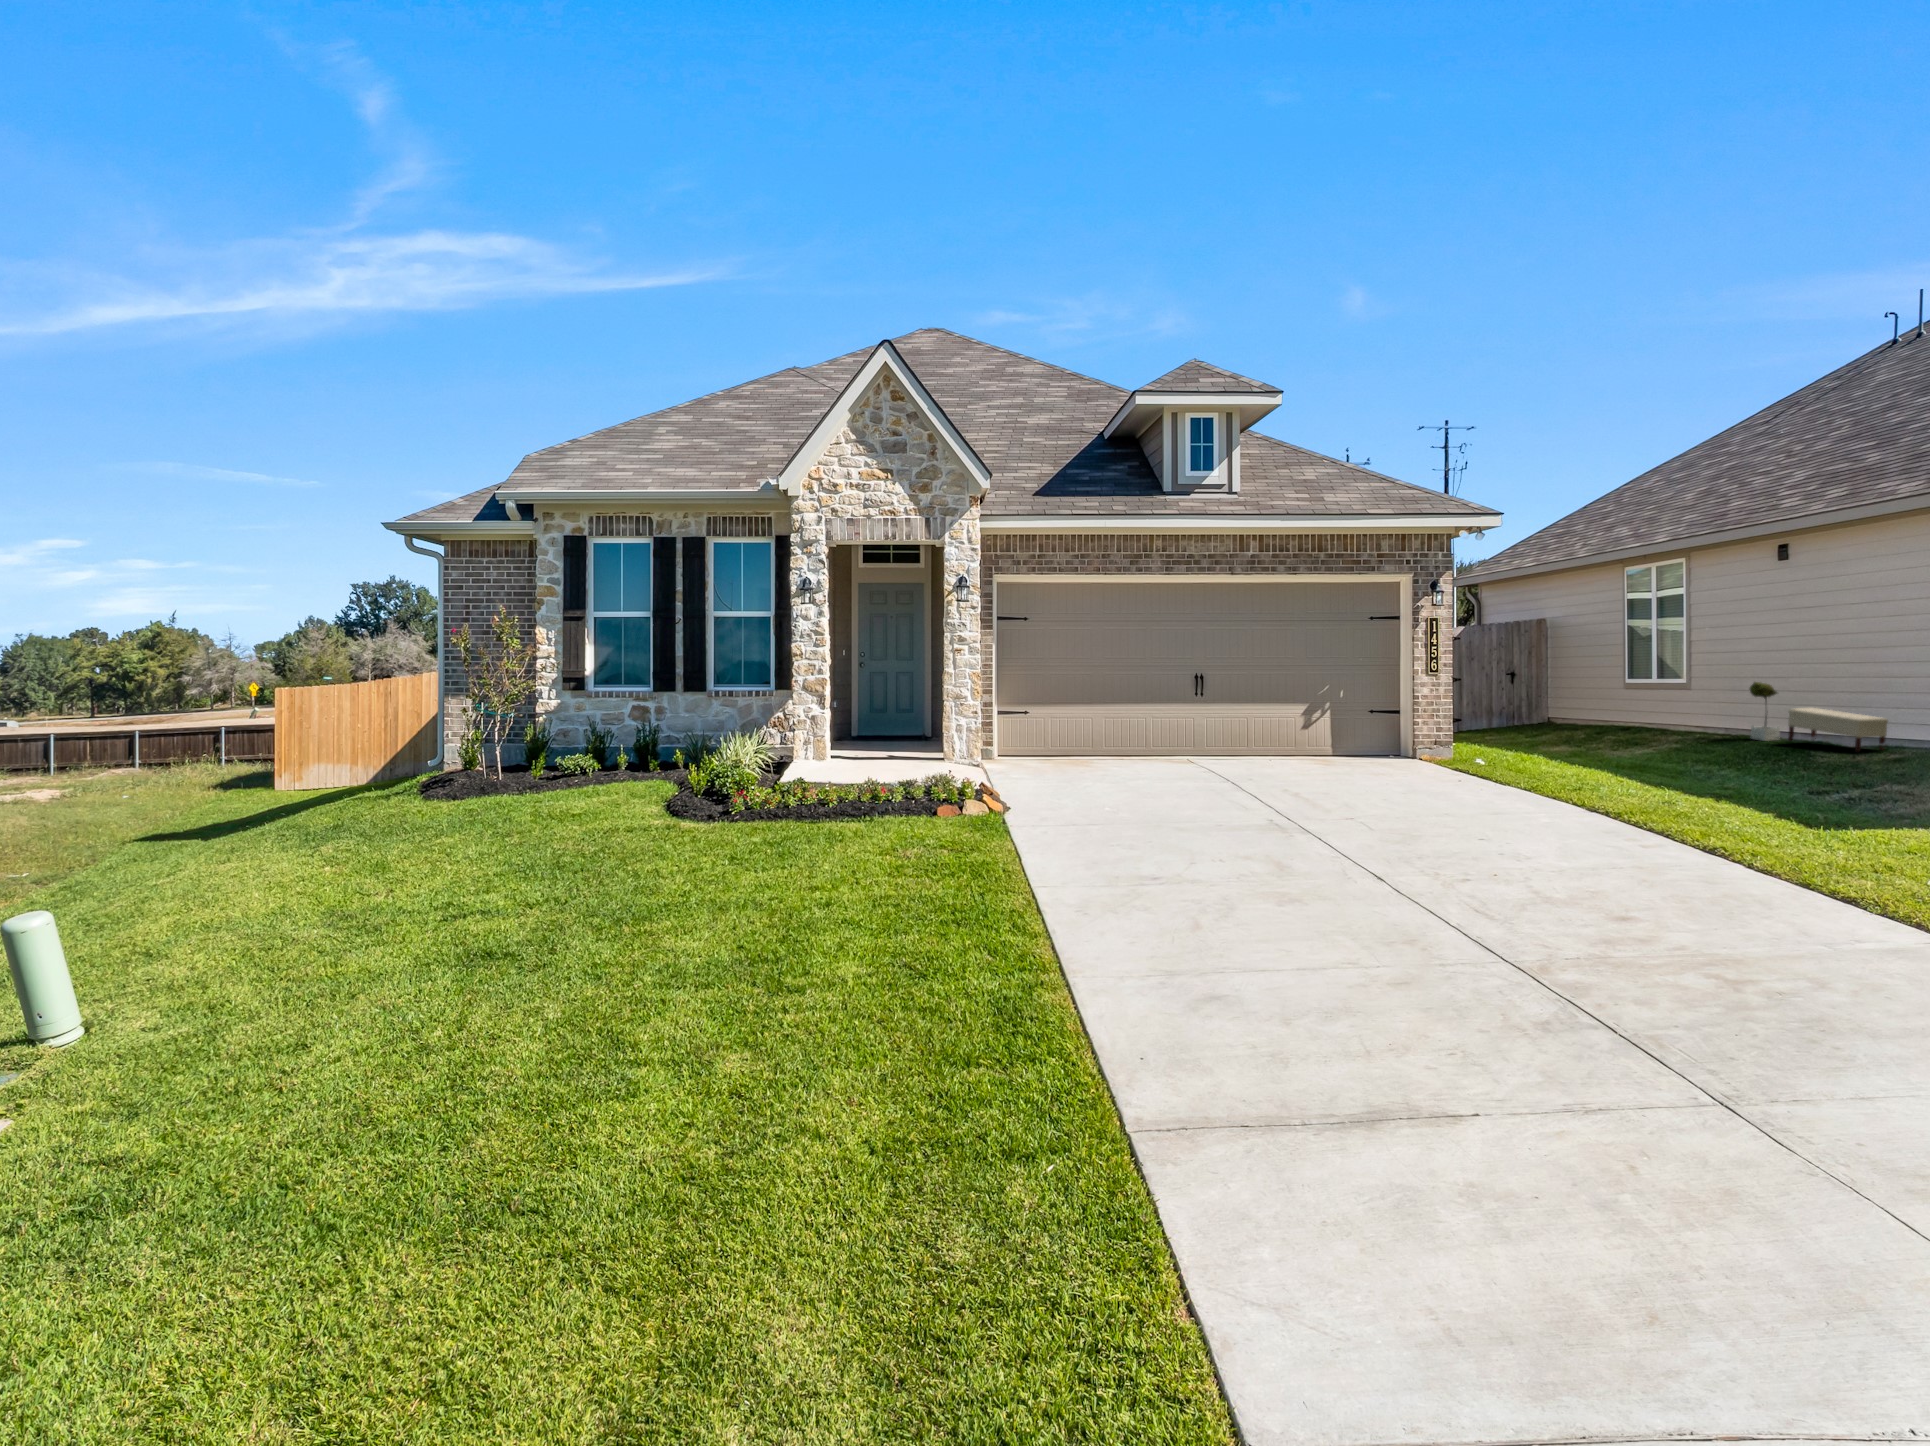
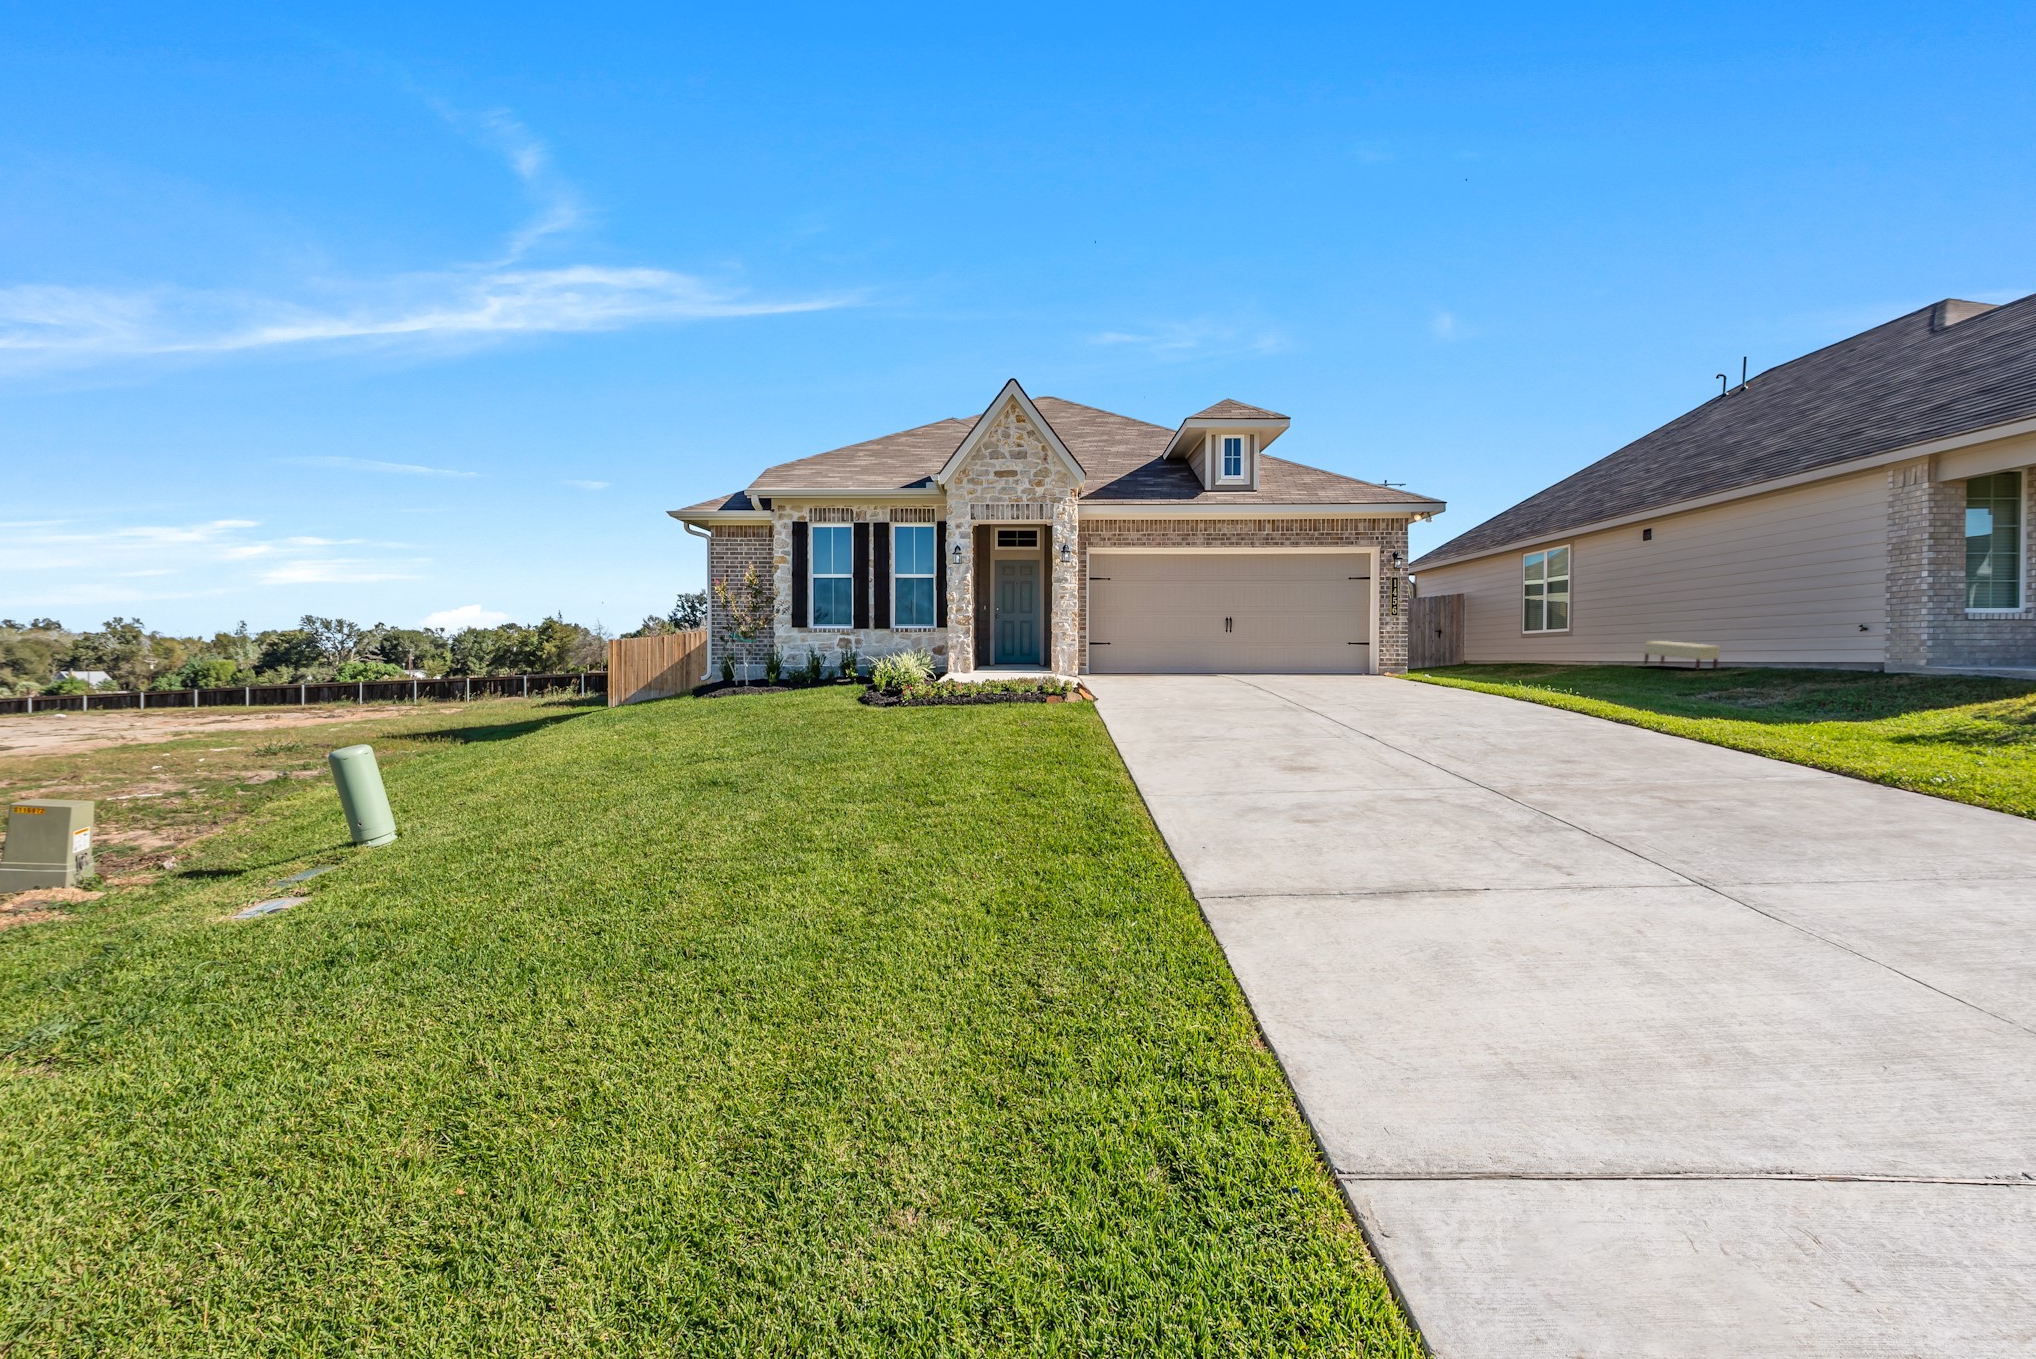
potted tree: present [1750,682,1780,741] -> none [1615,624,1637,666]

